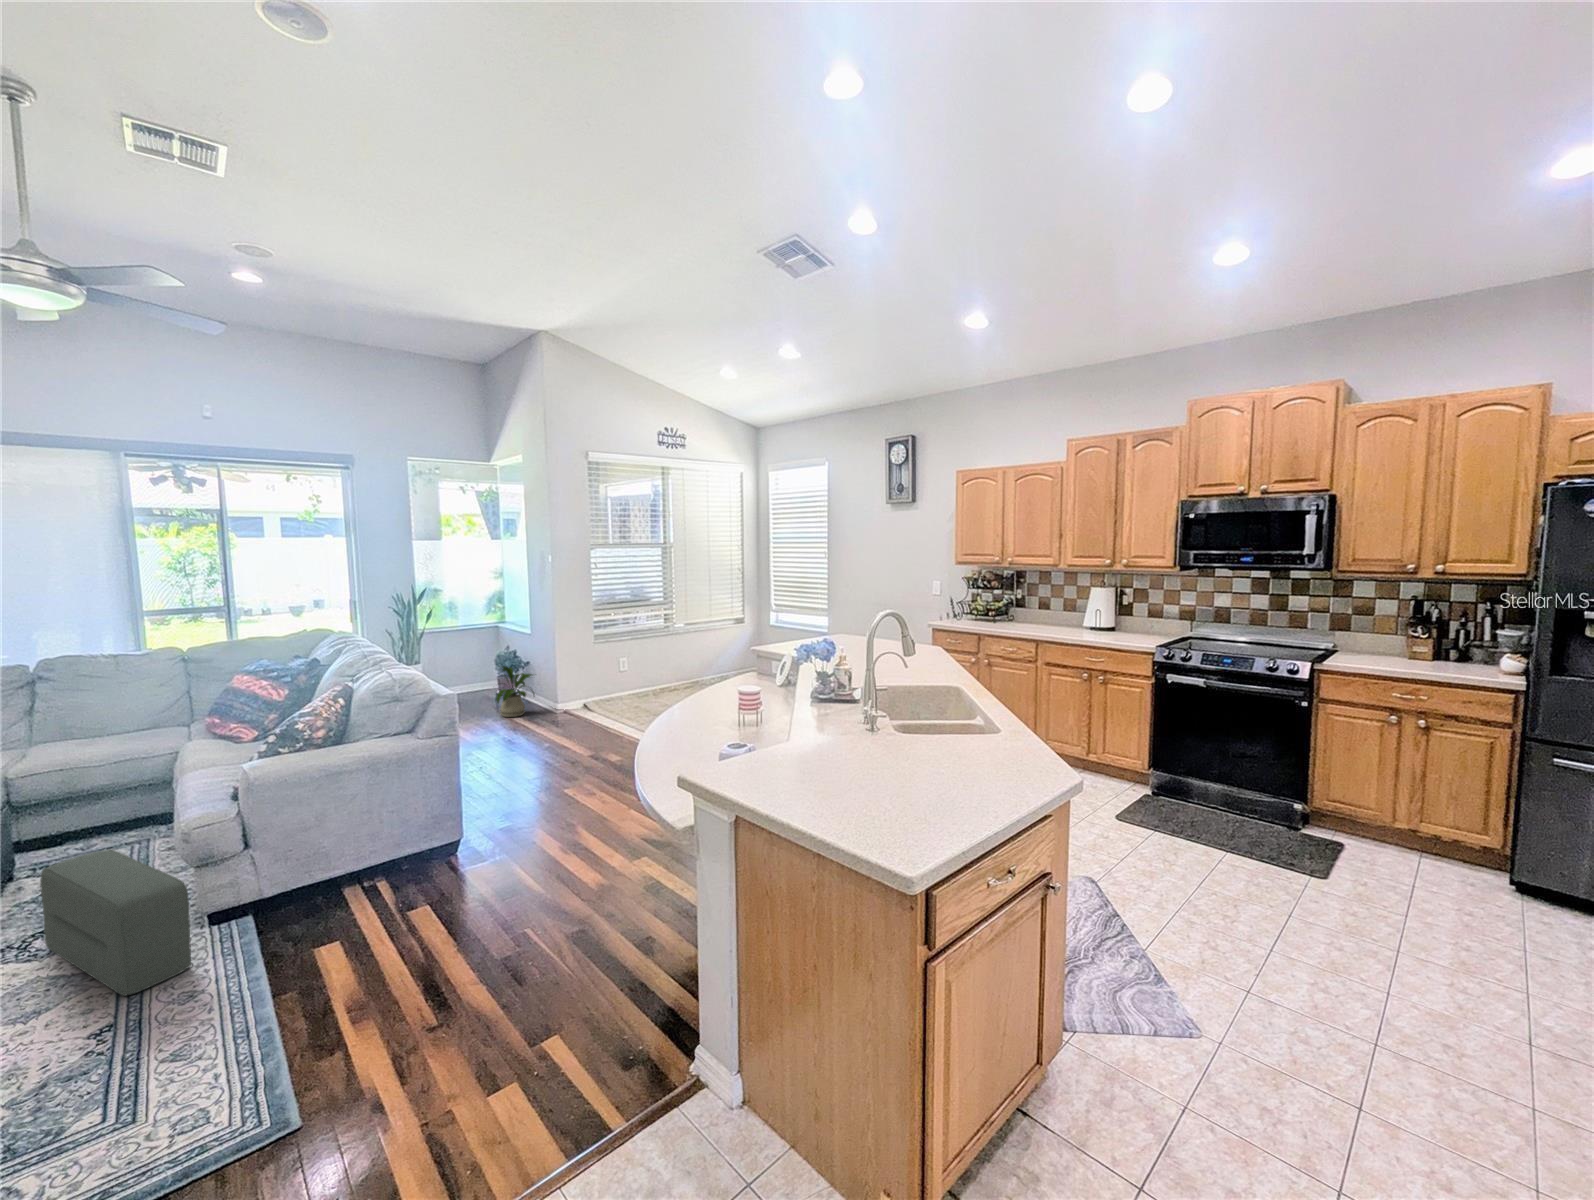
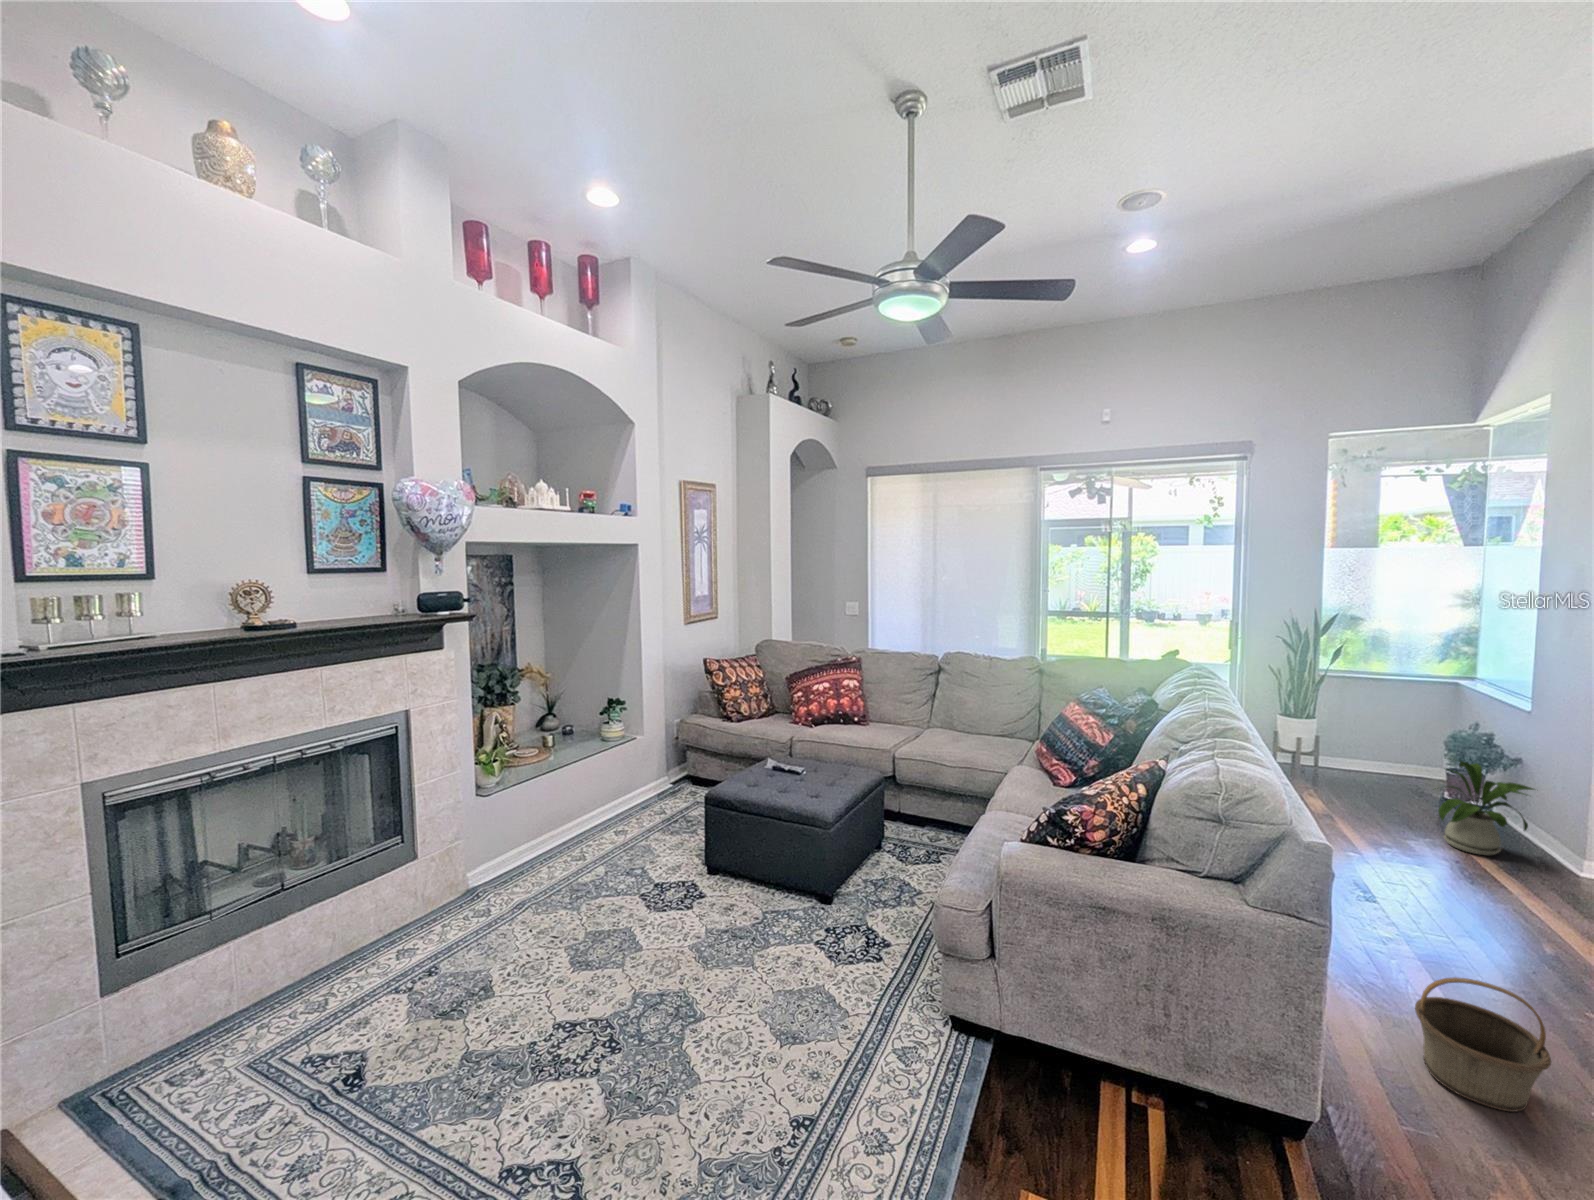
basket: none [501,748,552,805] -> present [1415,977,1551,1112]
pouf: present [40,849,191,996] -> none [851,874,918,1080]

